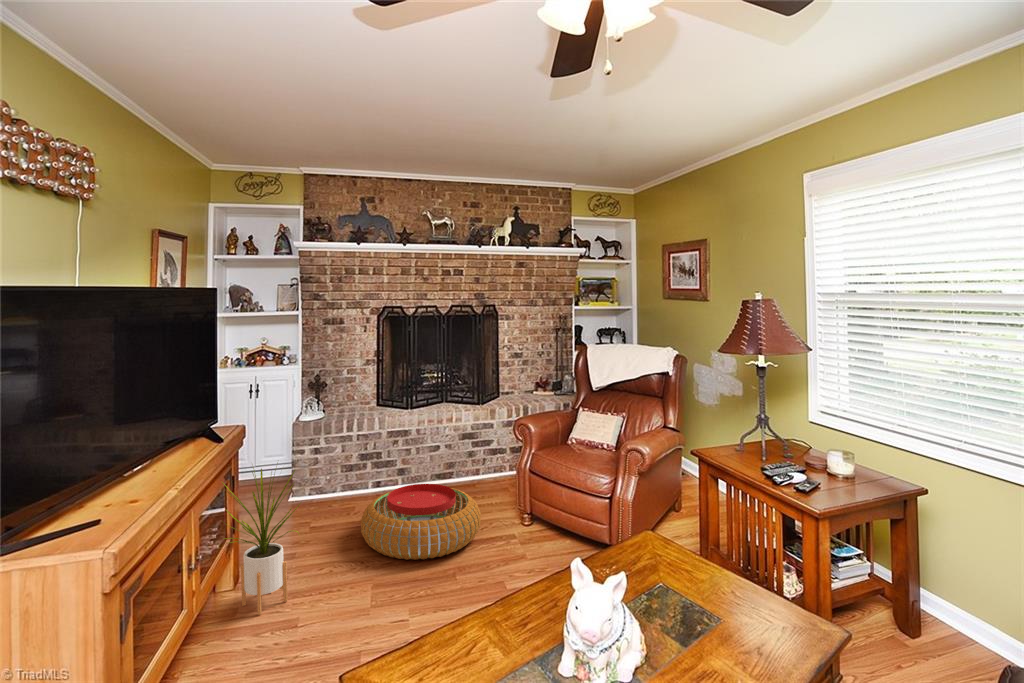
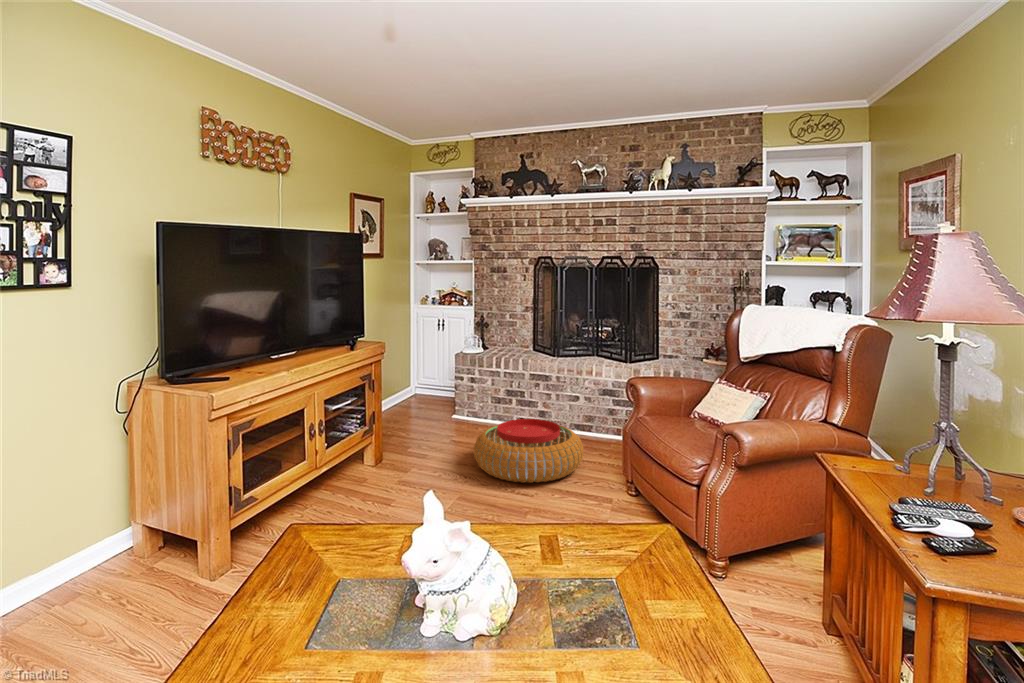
house plant: present [222,468,301,615] -> none [345,374,409,493]

